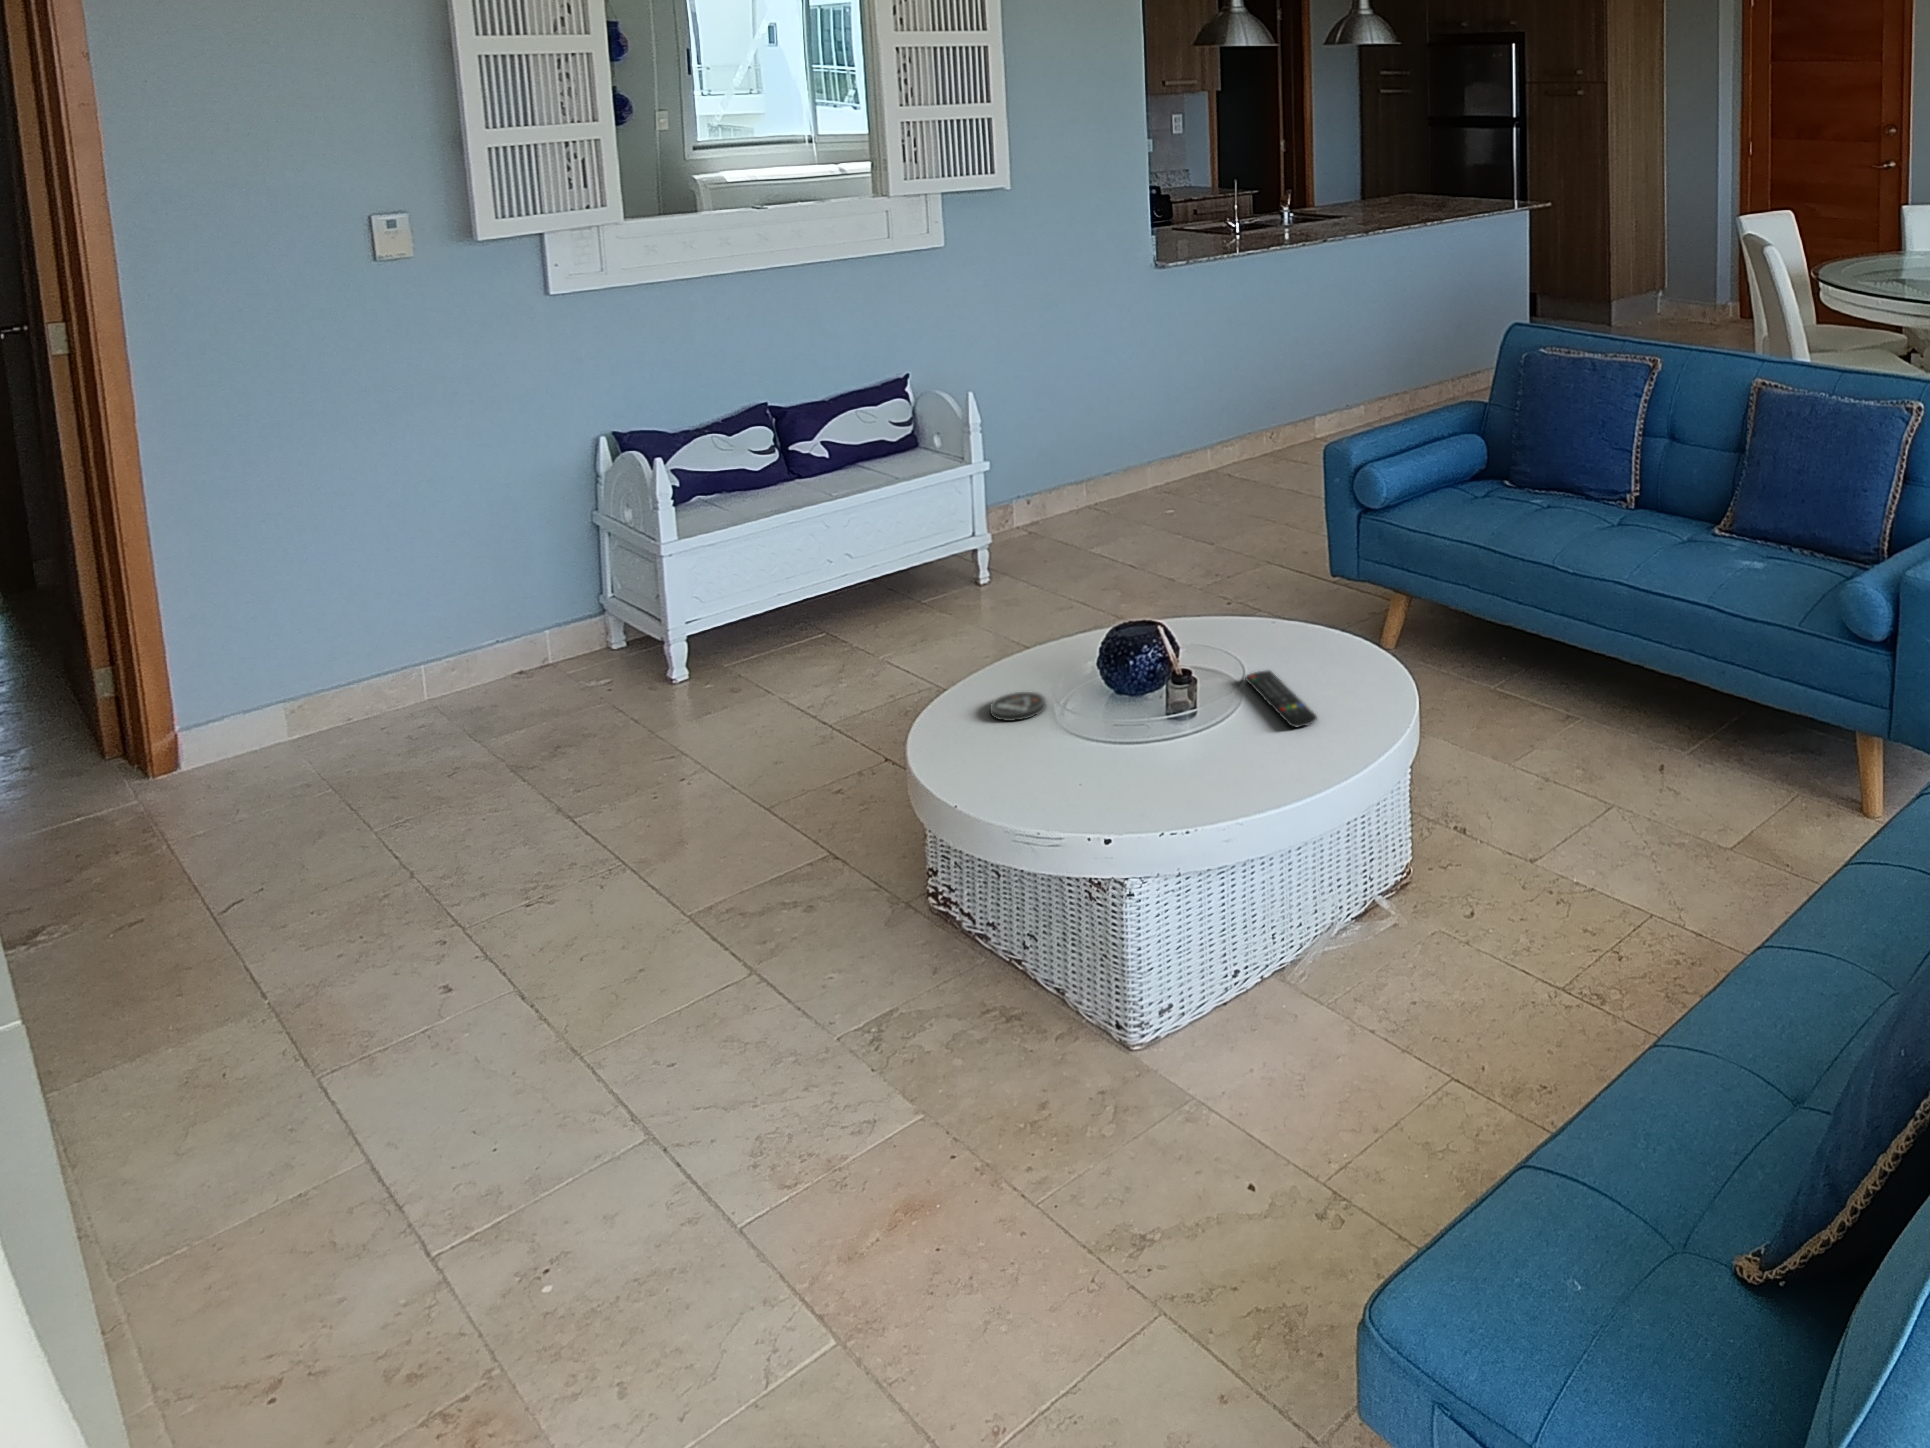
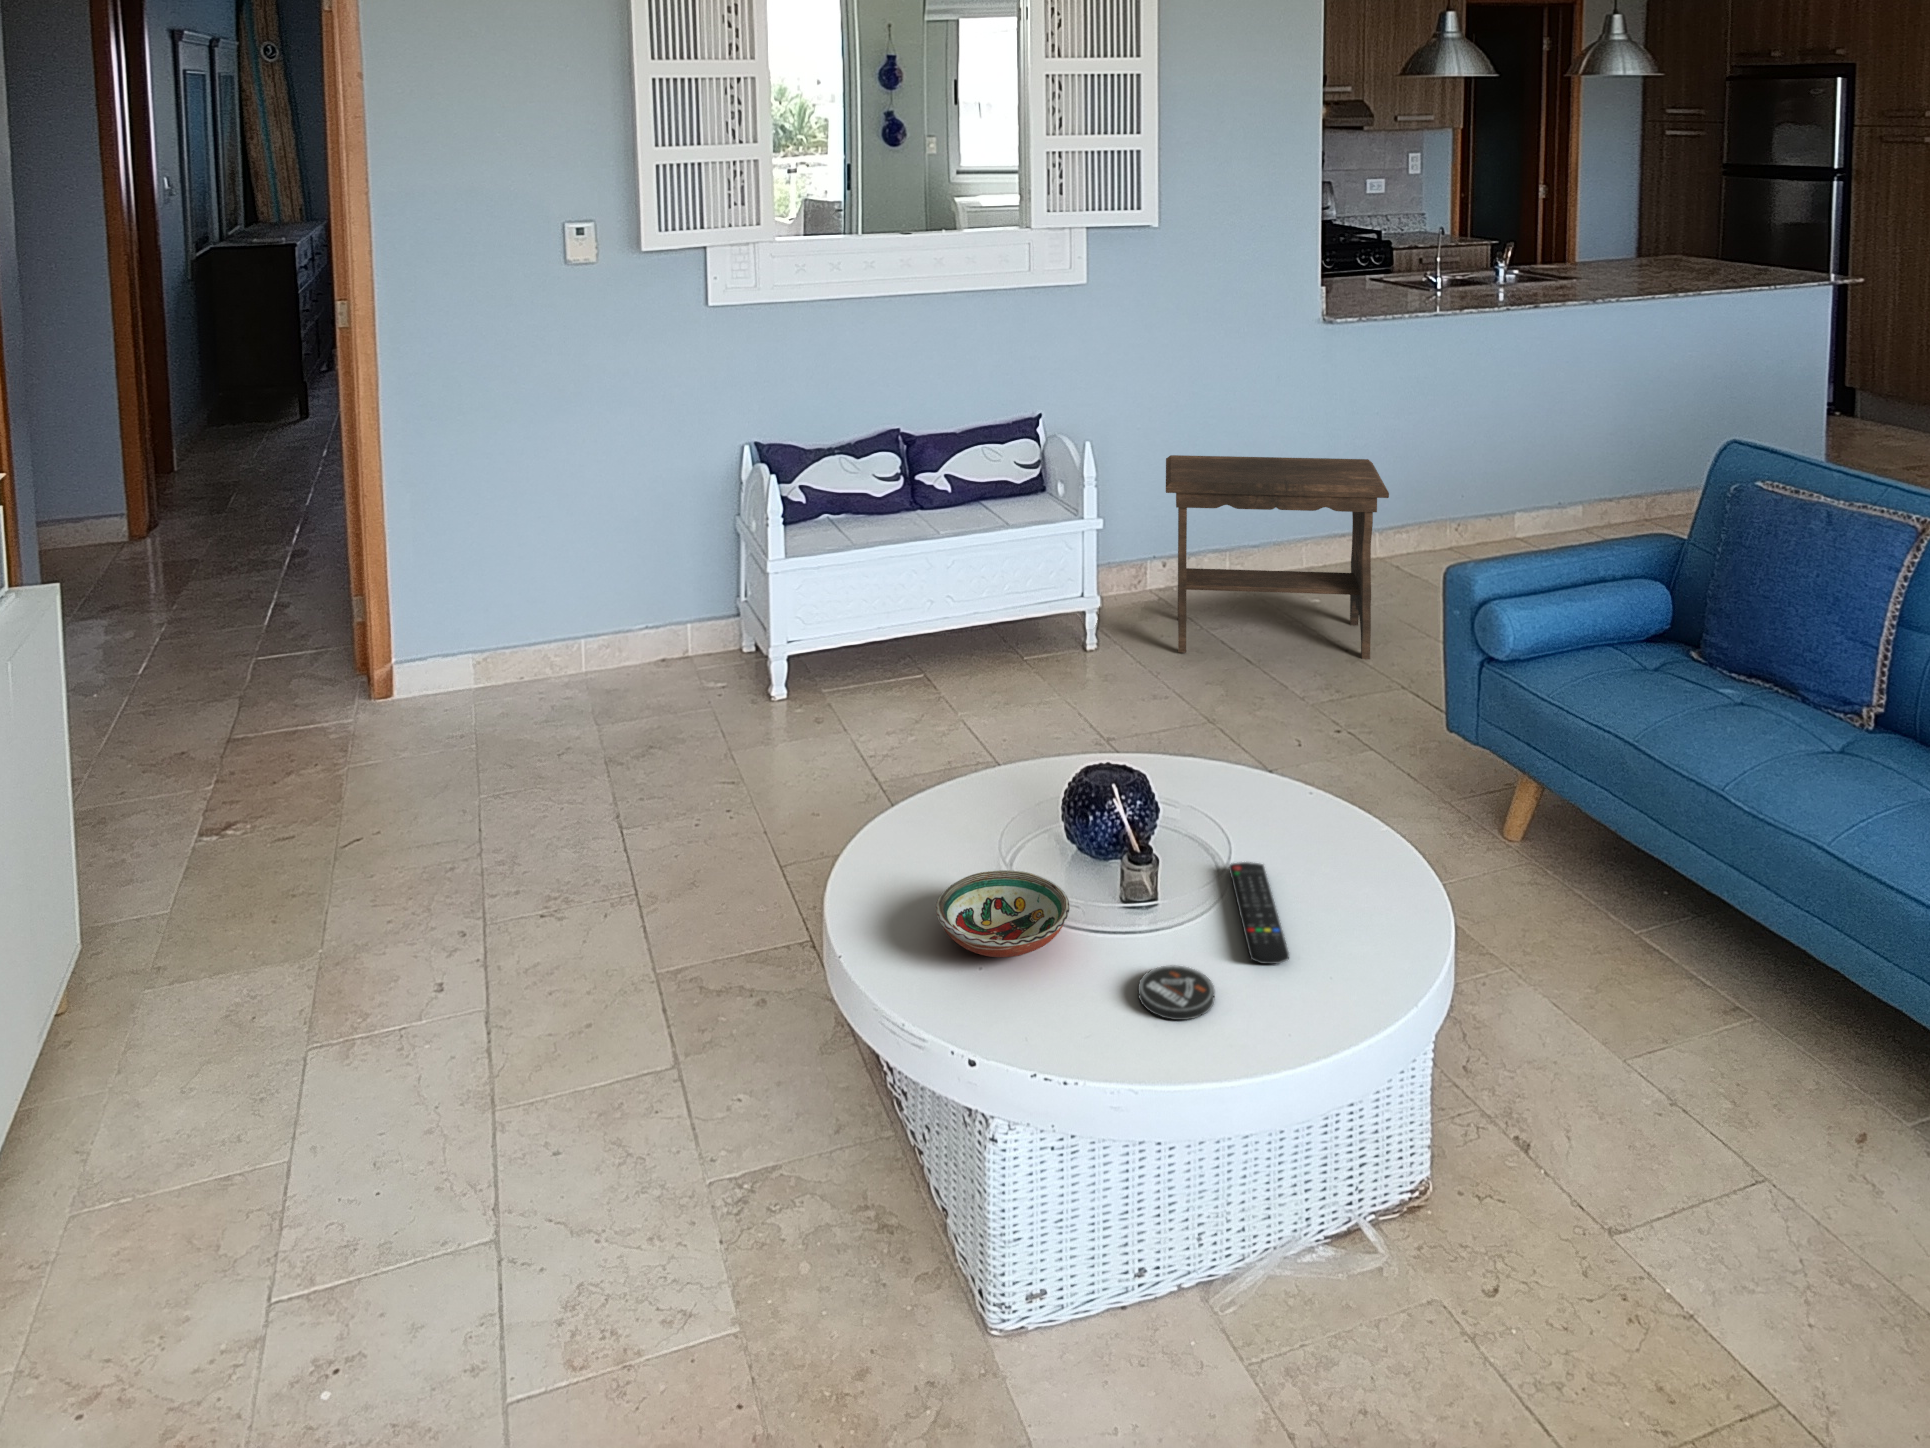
footstool: none [1036,383,1246,576] -> present [1166,455,1389,659]
coaster: present [990,692,1046,721] -> present [1138,966,1215,1020]
decorative bowl: none [1037,710,1149,771] -> present [936,870,1070,957]

